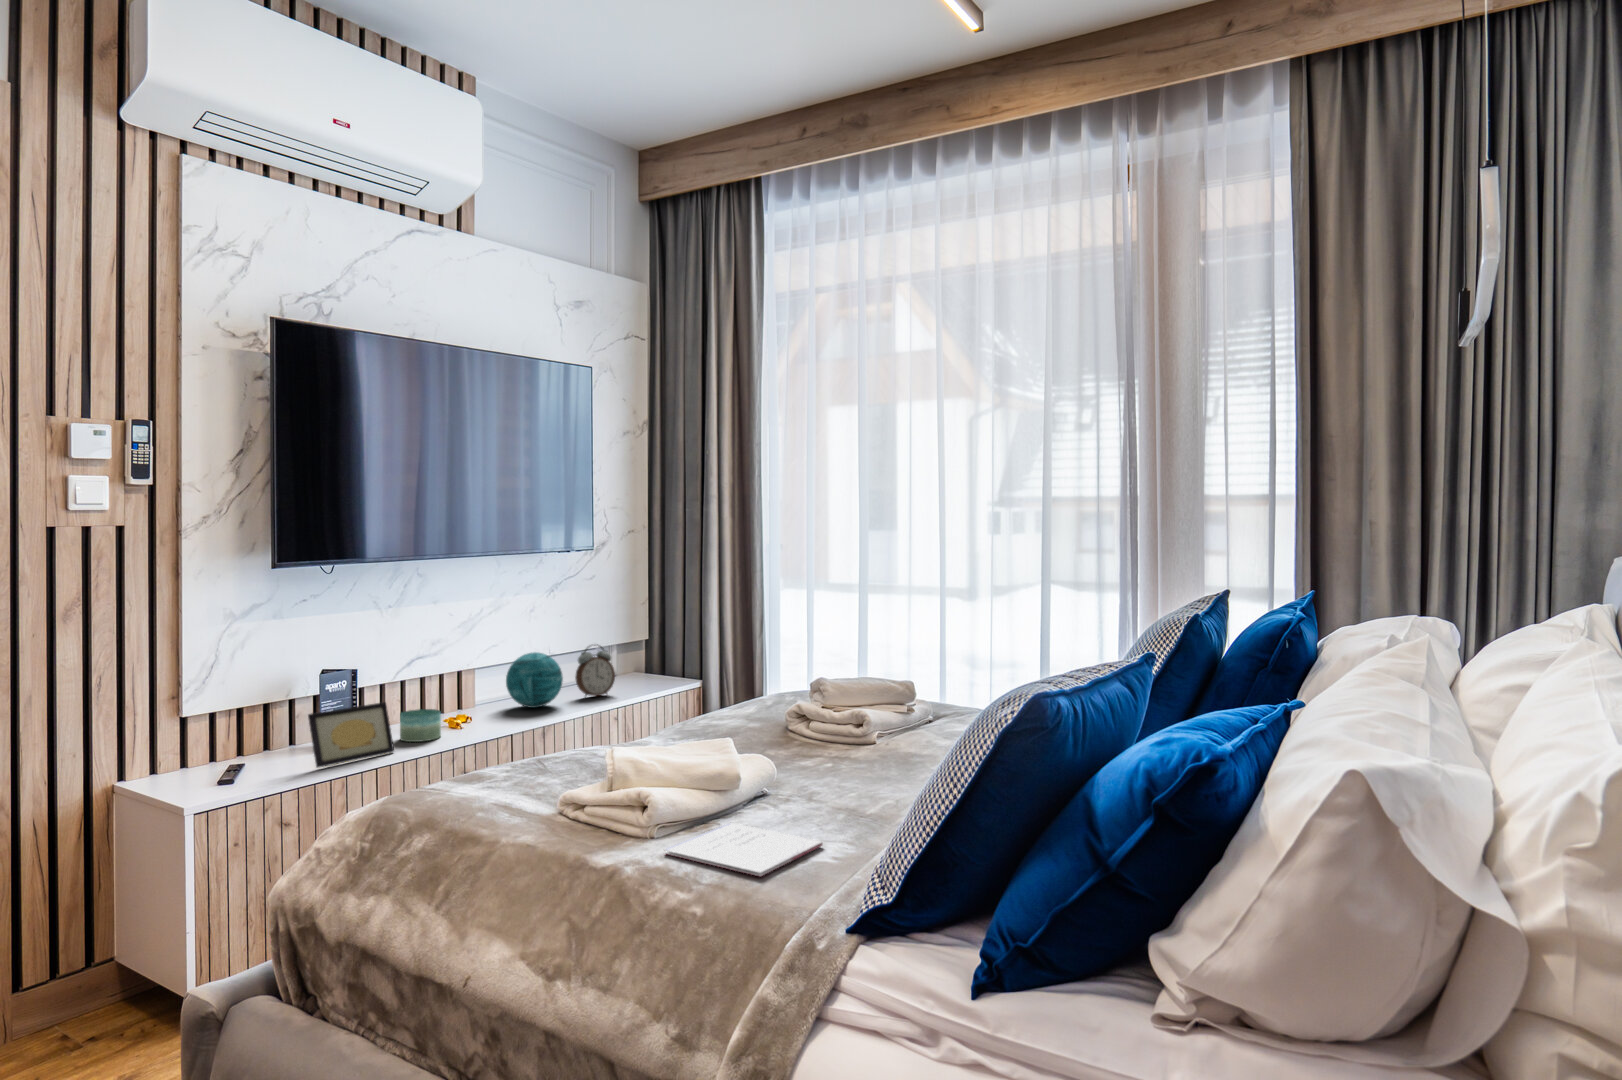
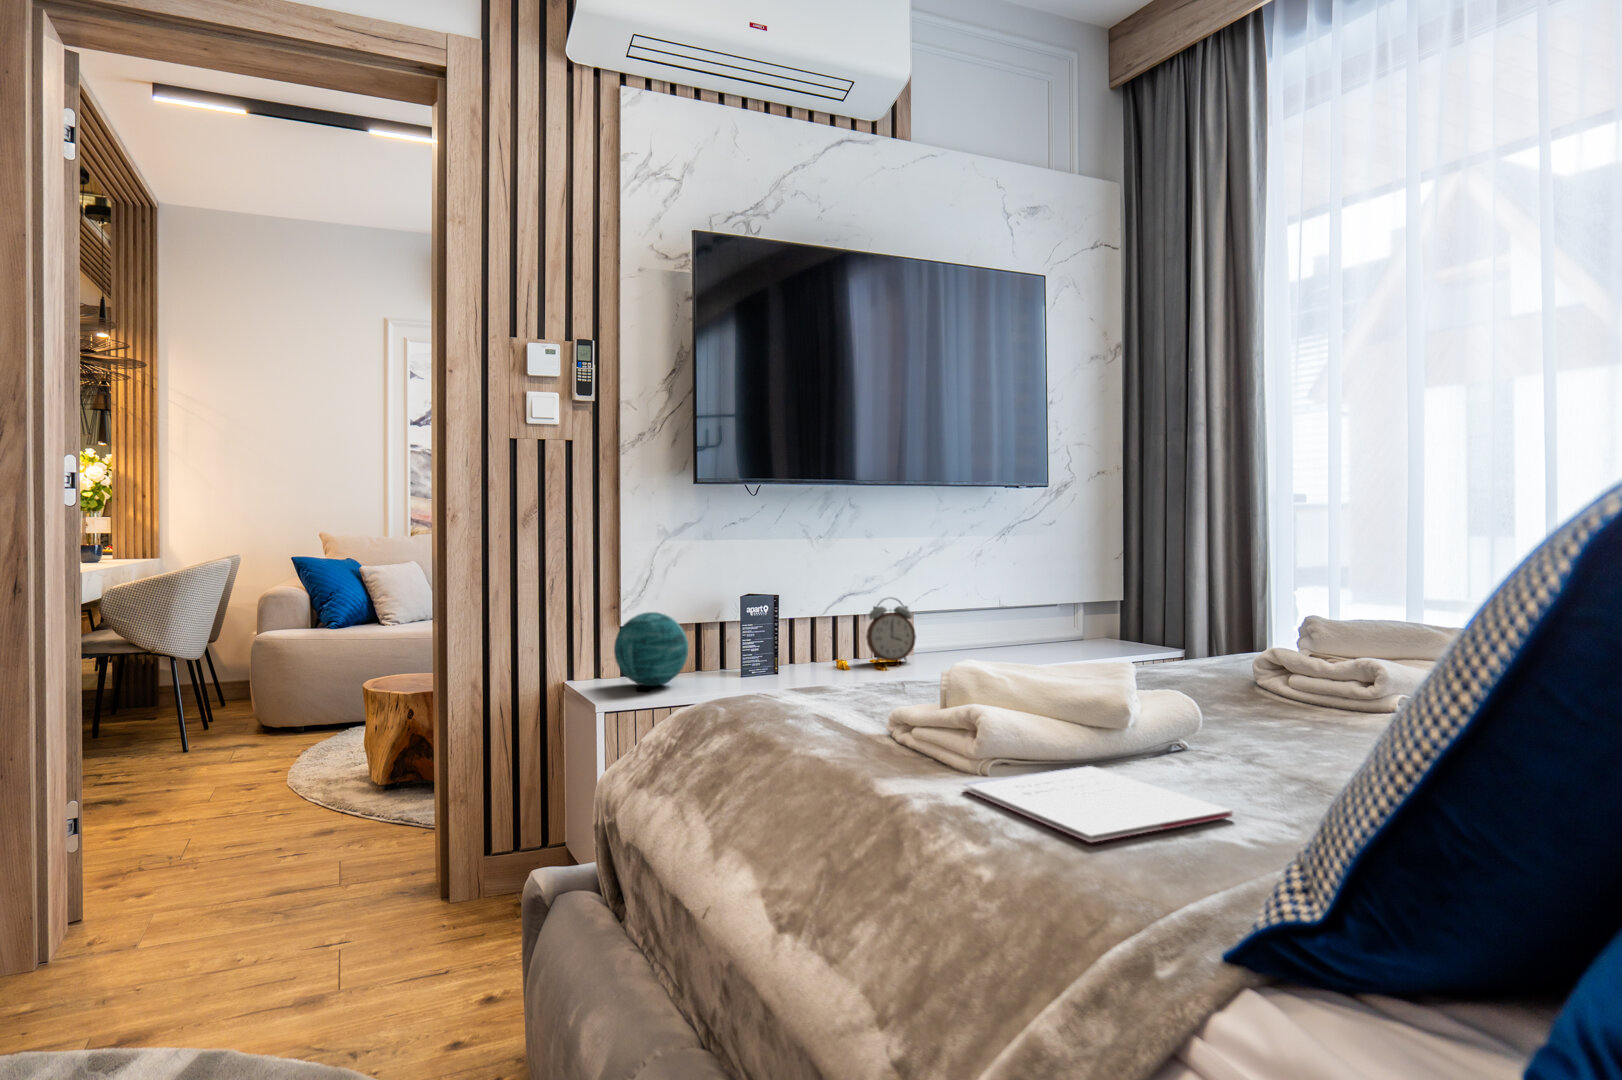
alarm clock: present [575,646,615,697] -> present [866,598,916,661]
decorative orb: present [506,652,563,708] -> present [614,612,688,686]
picture frame: present [308,702,394,768] -> none [720,627,805,686]
candle: present [400,709,441,742] -> none [819,642,859,674]

